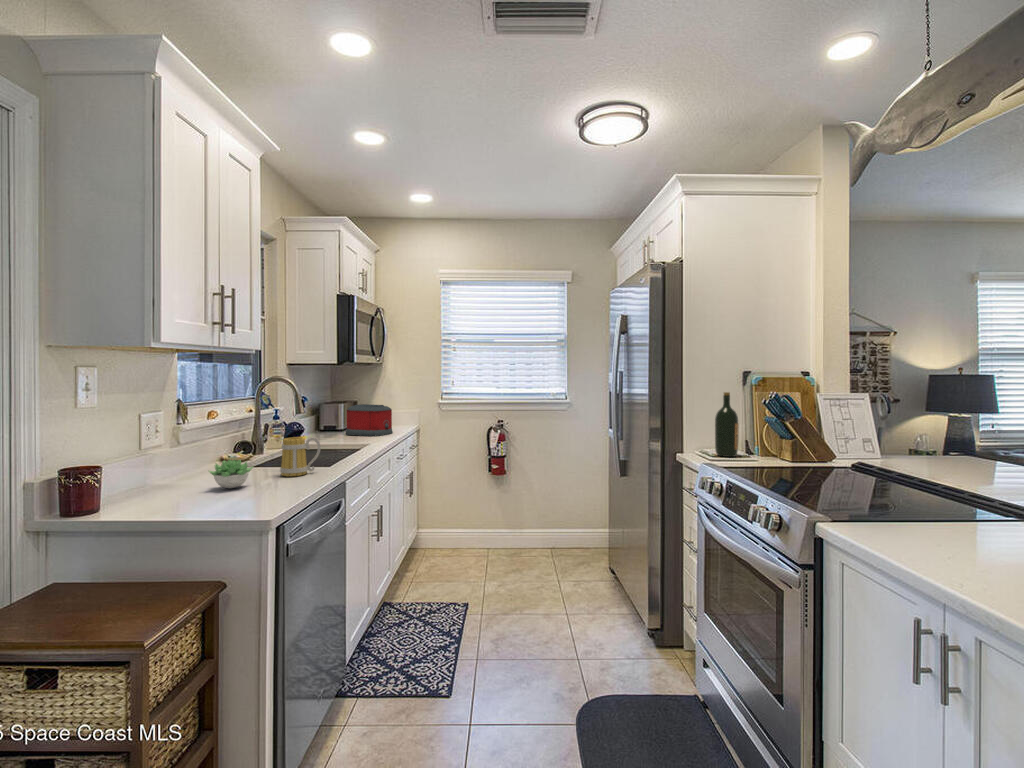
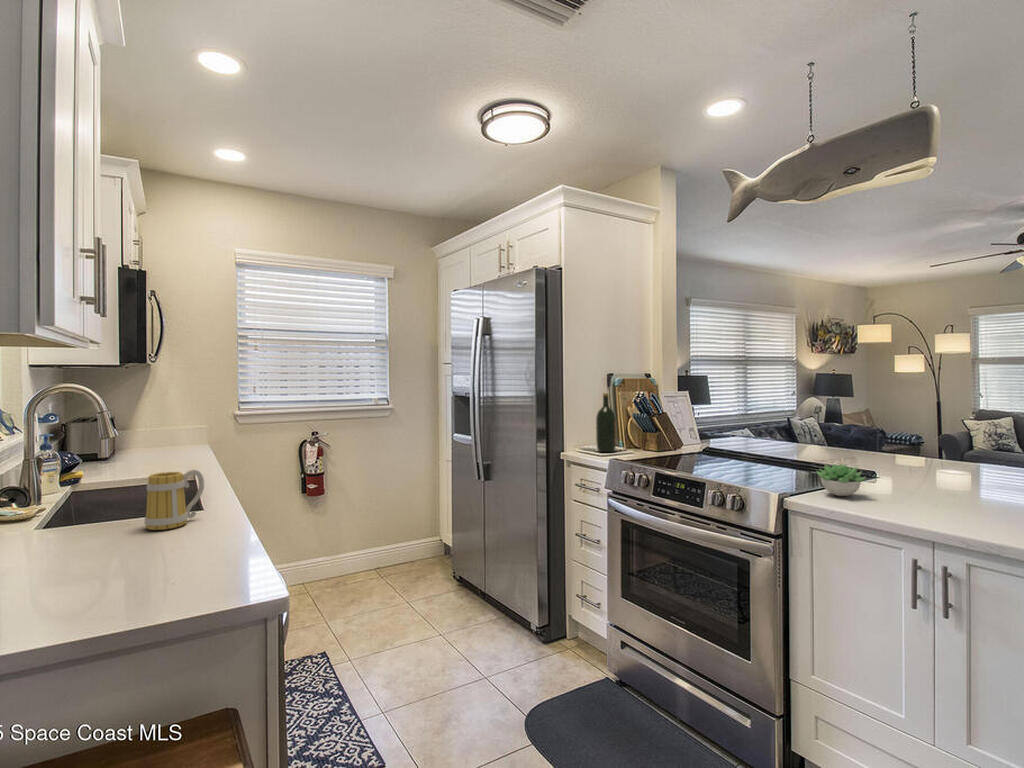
toaster: present [346,404,393,436] -> none [117,421,193,465]
succulent plant: present [209,460,253,488] -> present [817,464,865,496]

